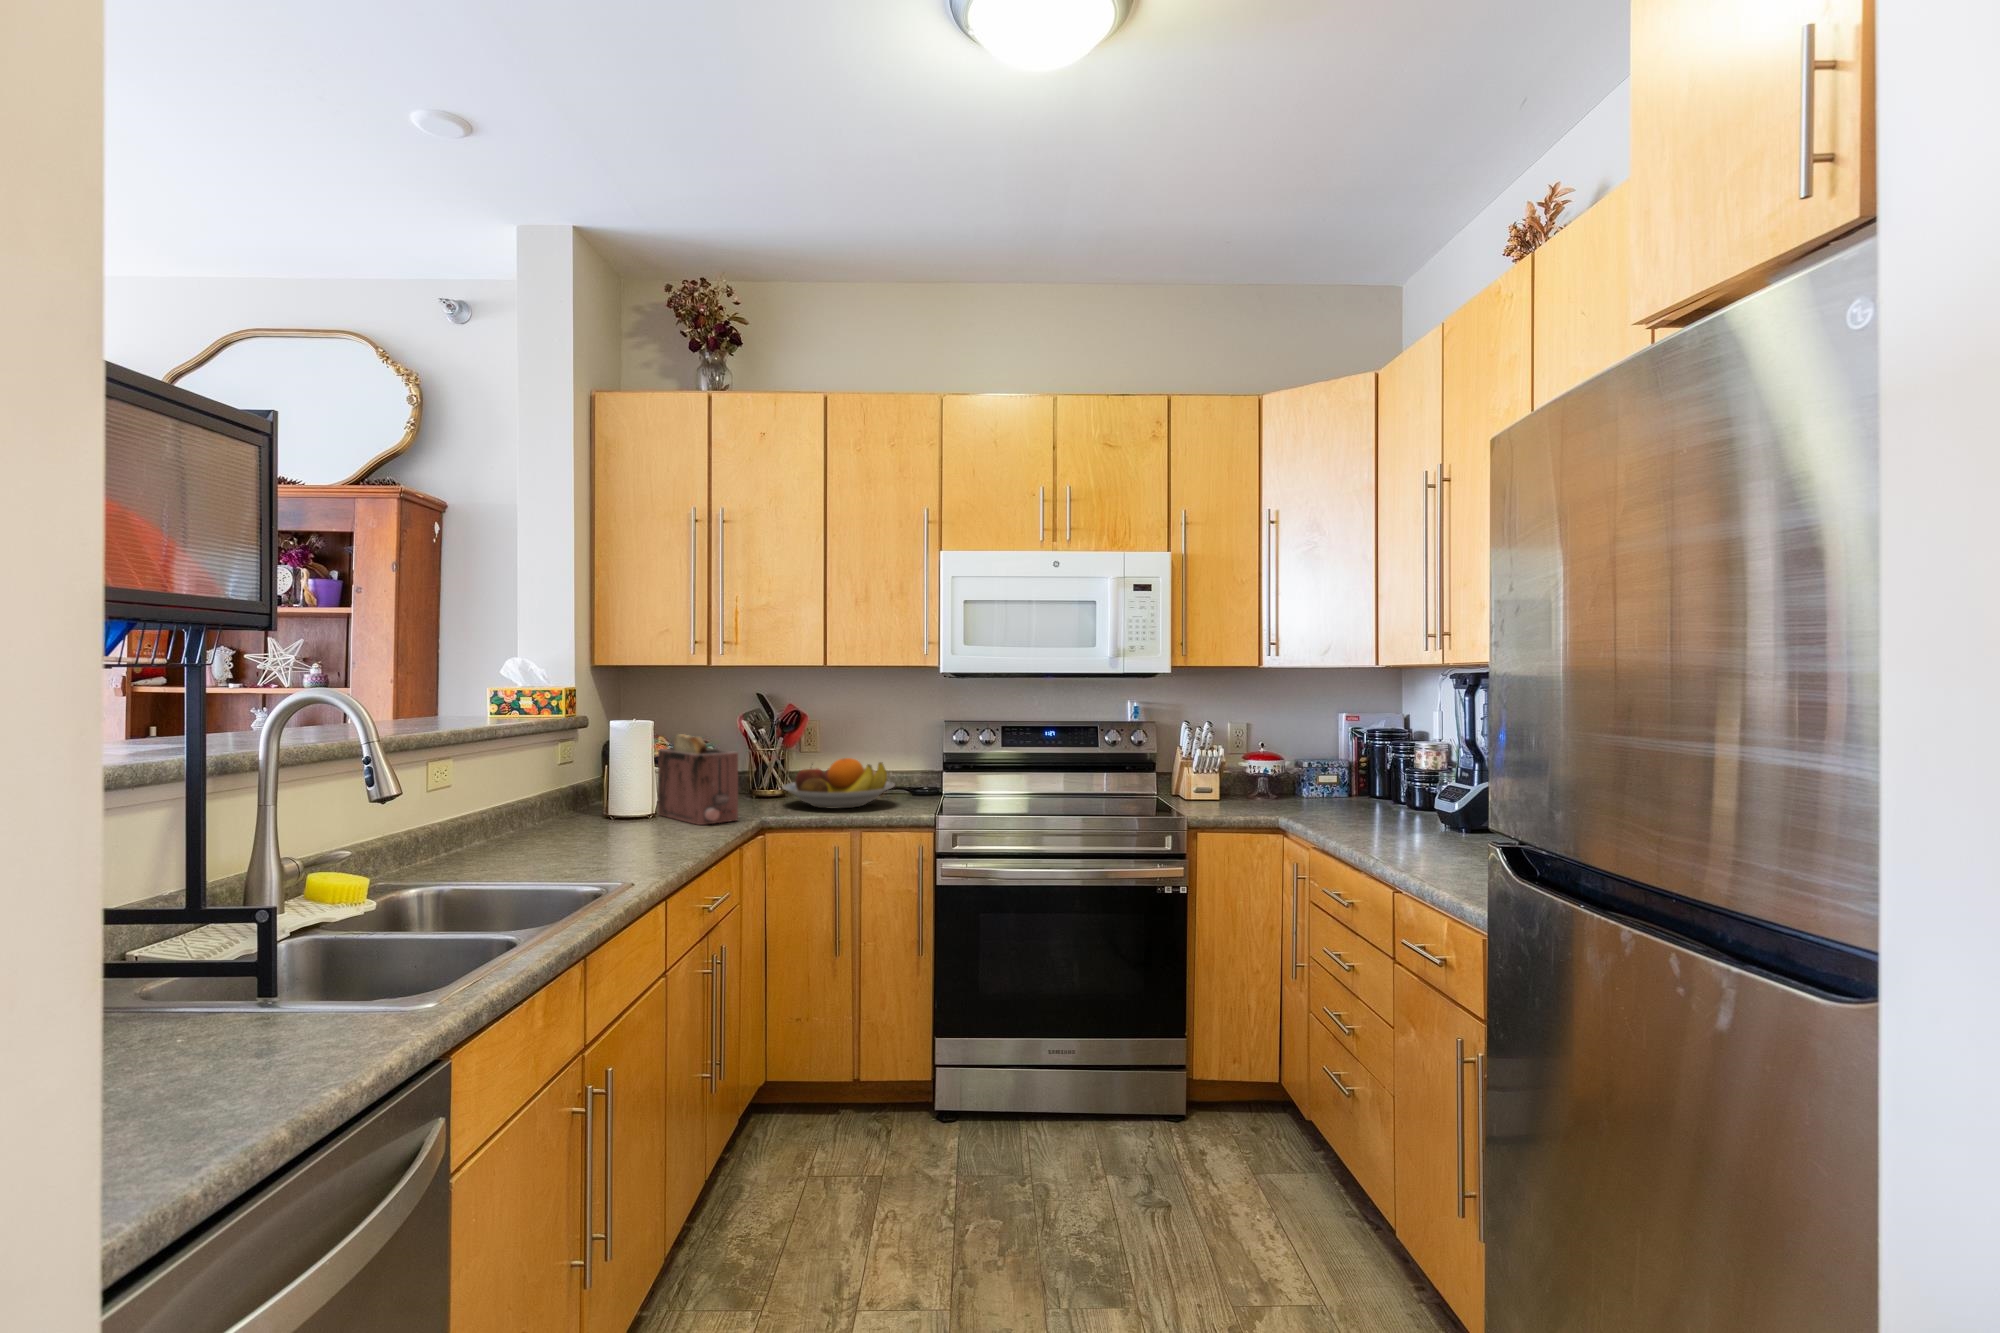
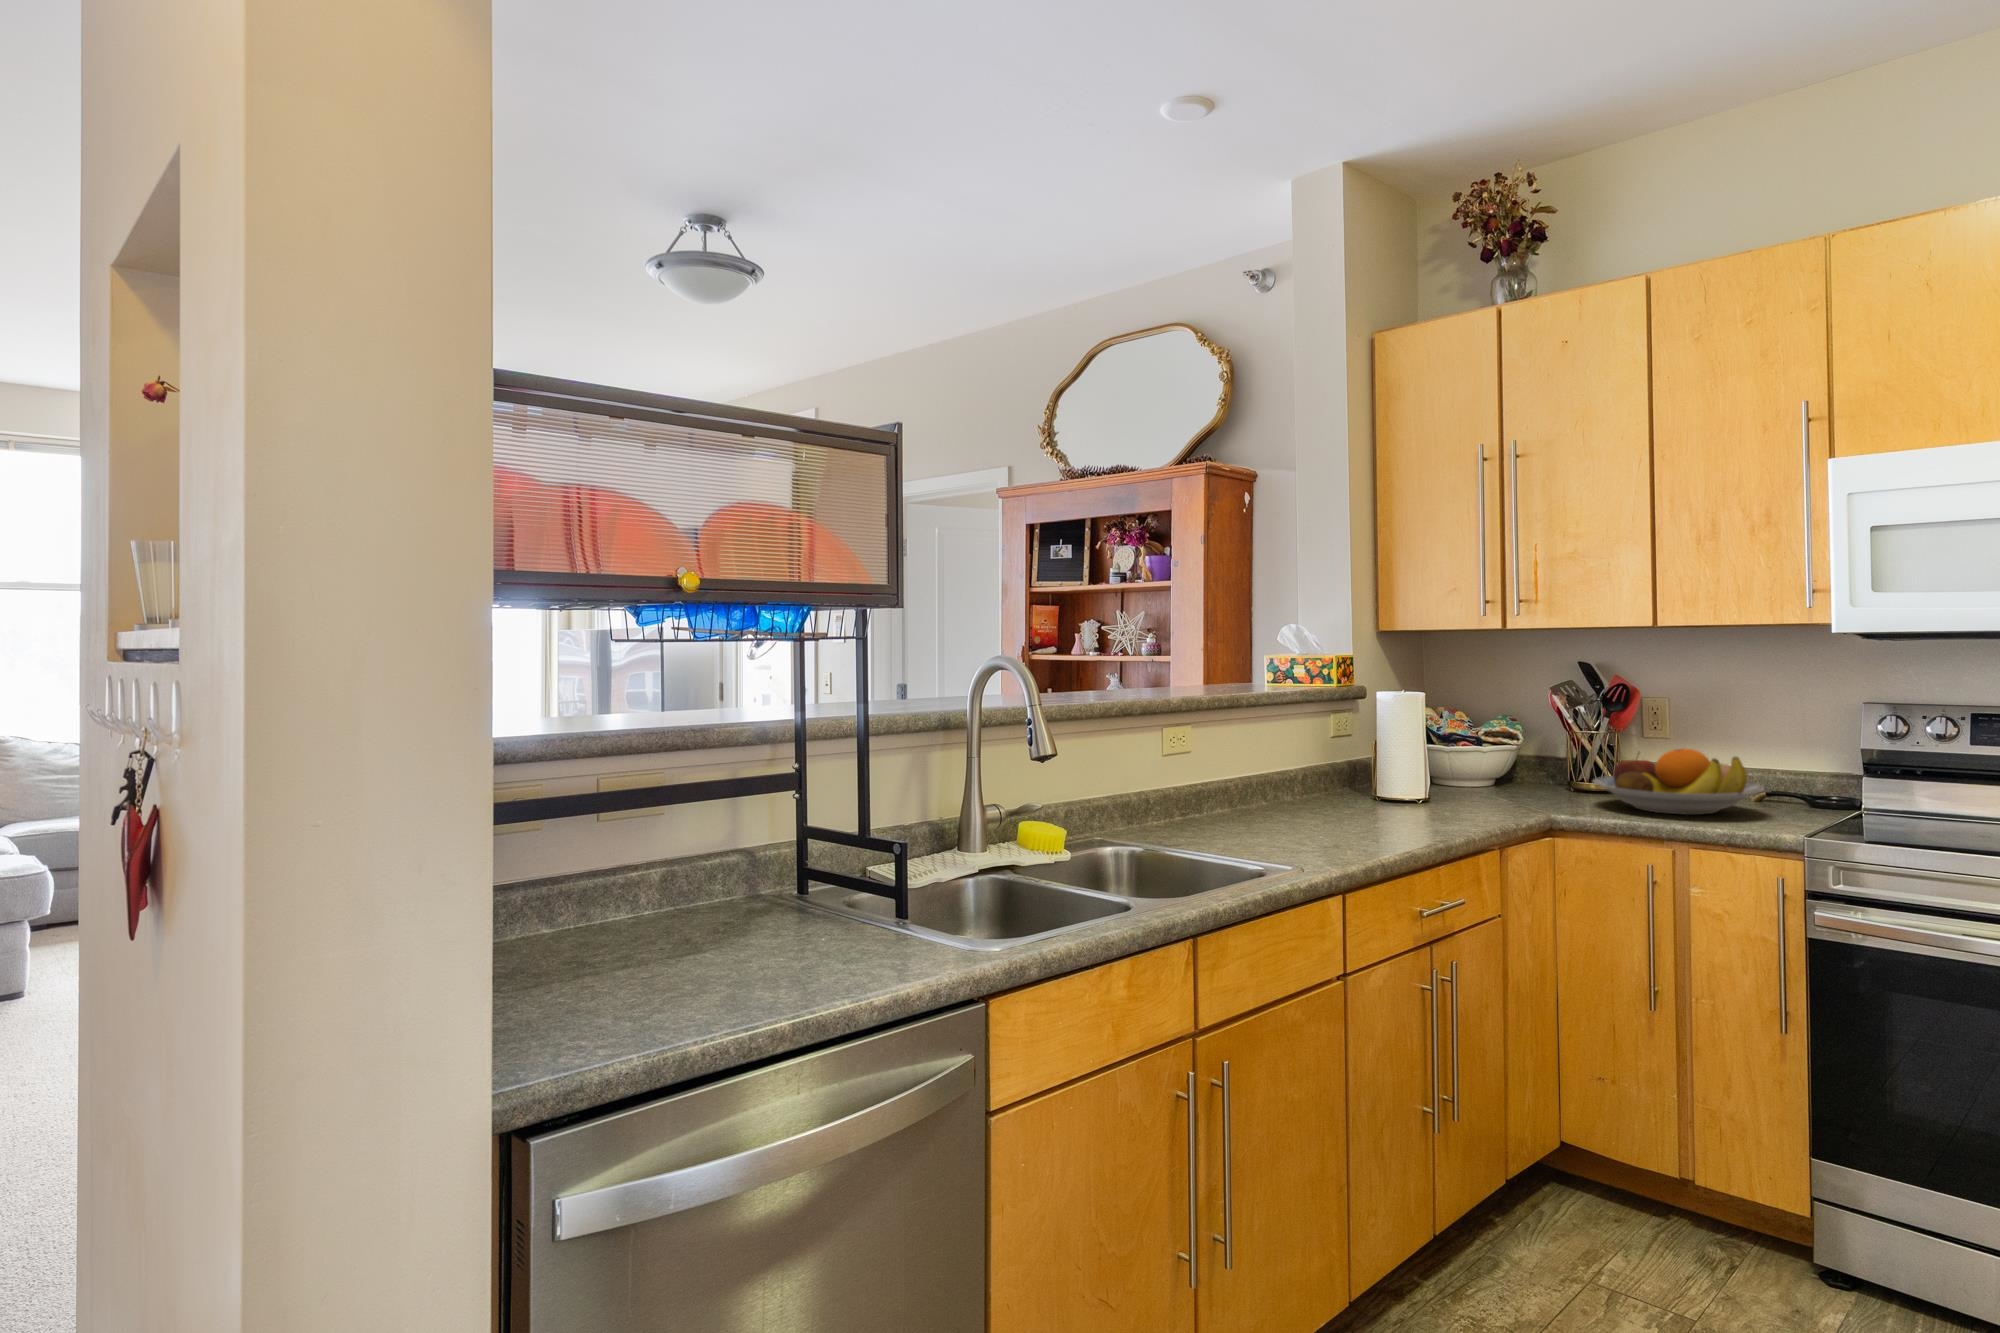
toaster: present [658,734,738,825] -> none [1430,710,1518,815]

